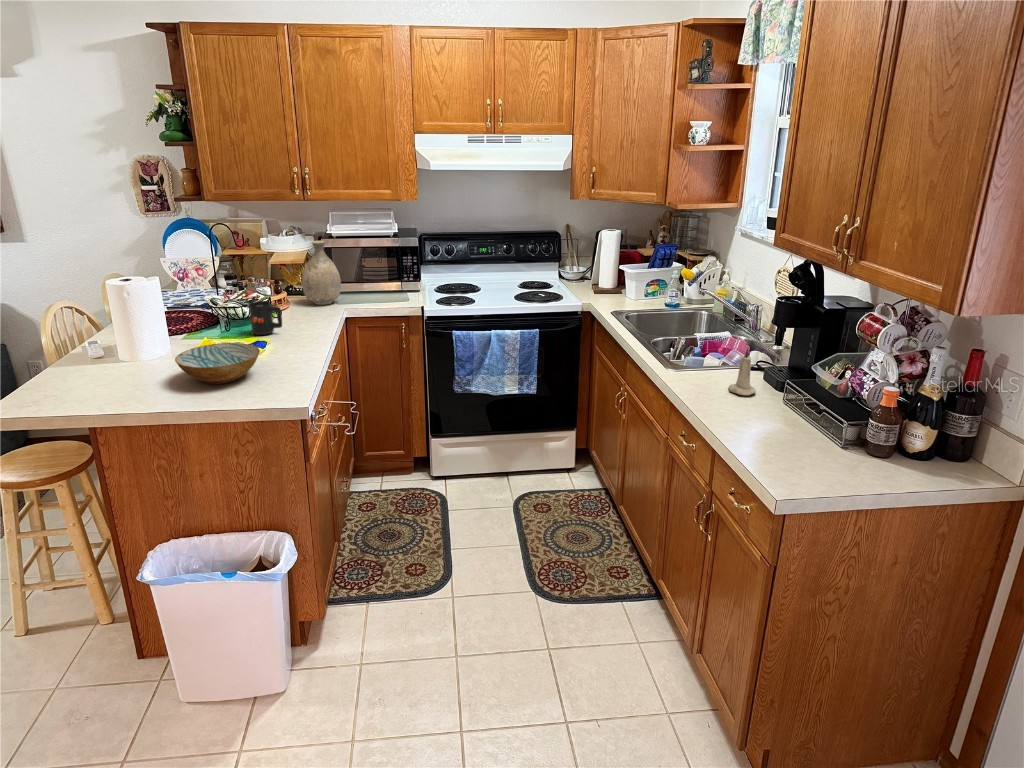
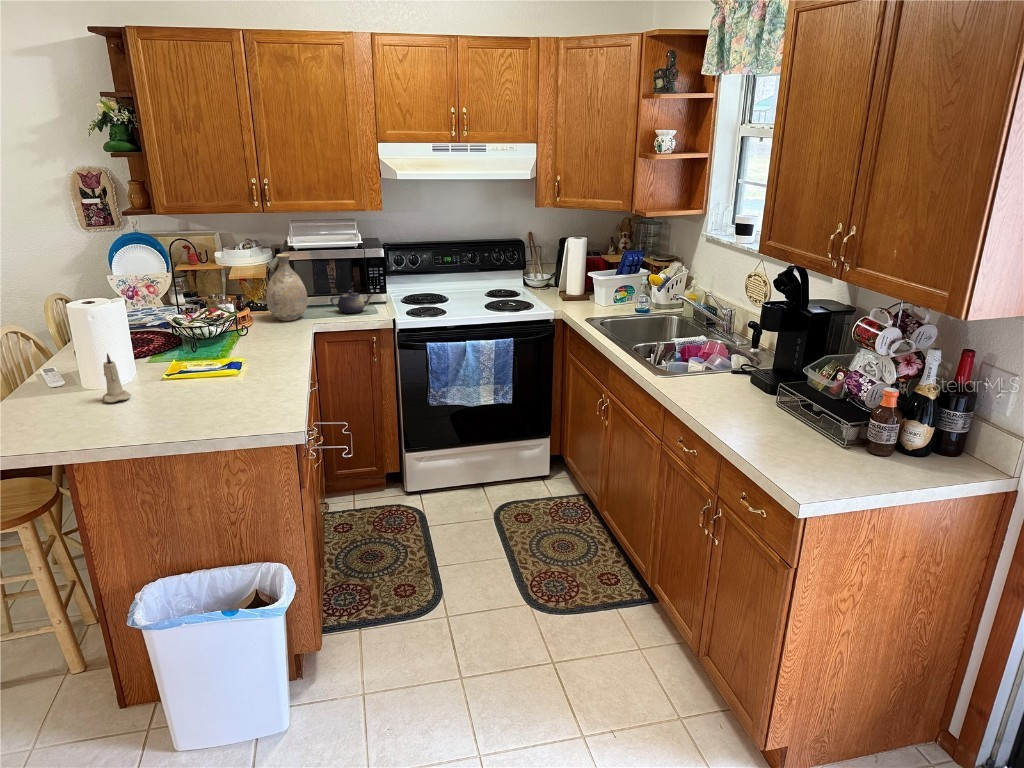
teapot: none [364,277,406,300] -> present [330,290,374,313]
mug: present [249,301,282,335] -> none [219,319,255,355]
bowl: present [175,343,260,384] -> none [154,366,245,410]
candle: present [728,348,756,396] -> present [103,353,131,403]

